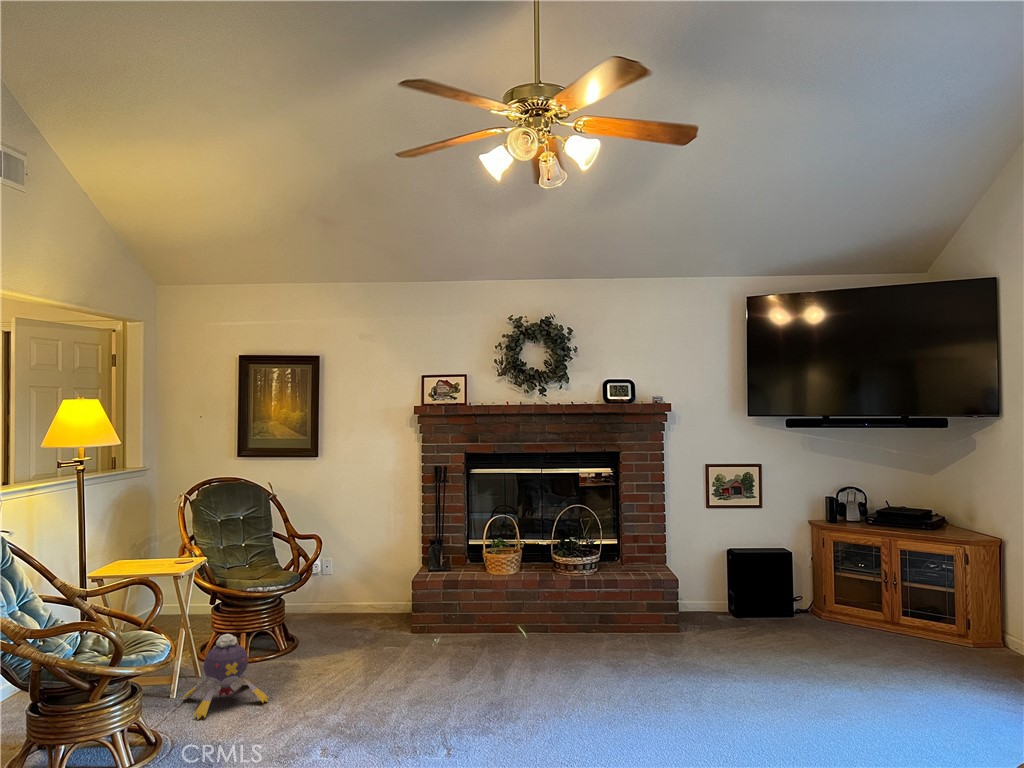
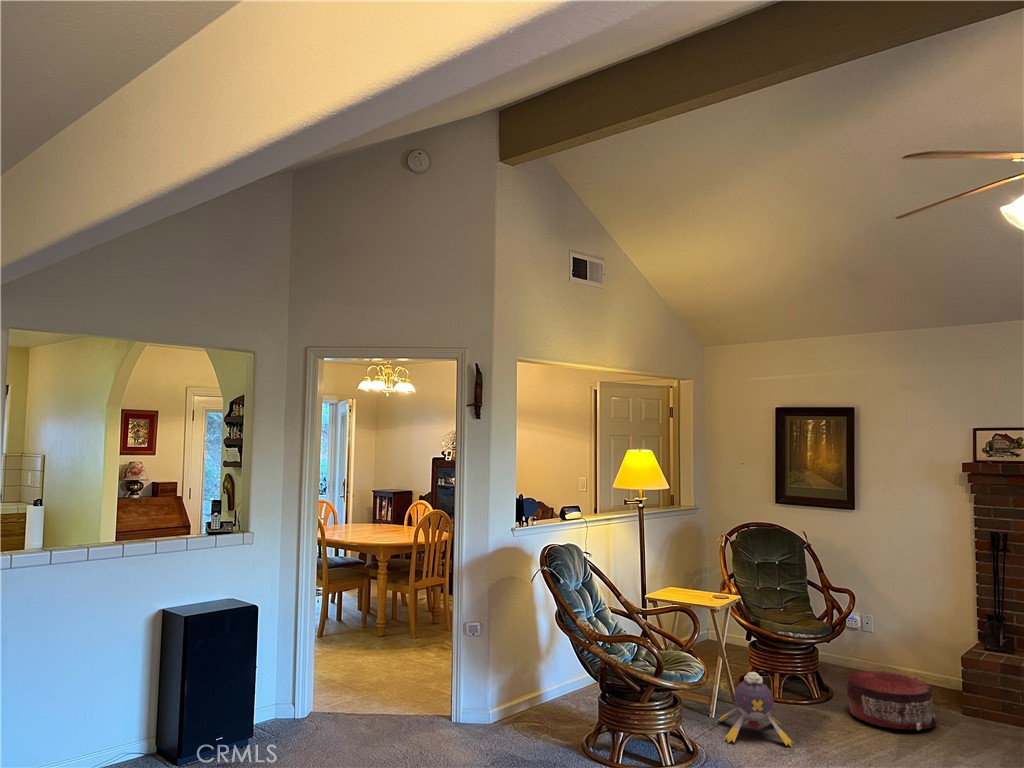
pouf: none [315,604,393,658] -> present [846,671,936,730]

